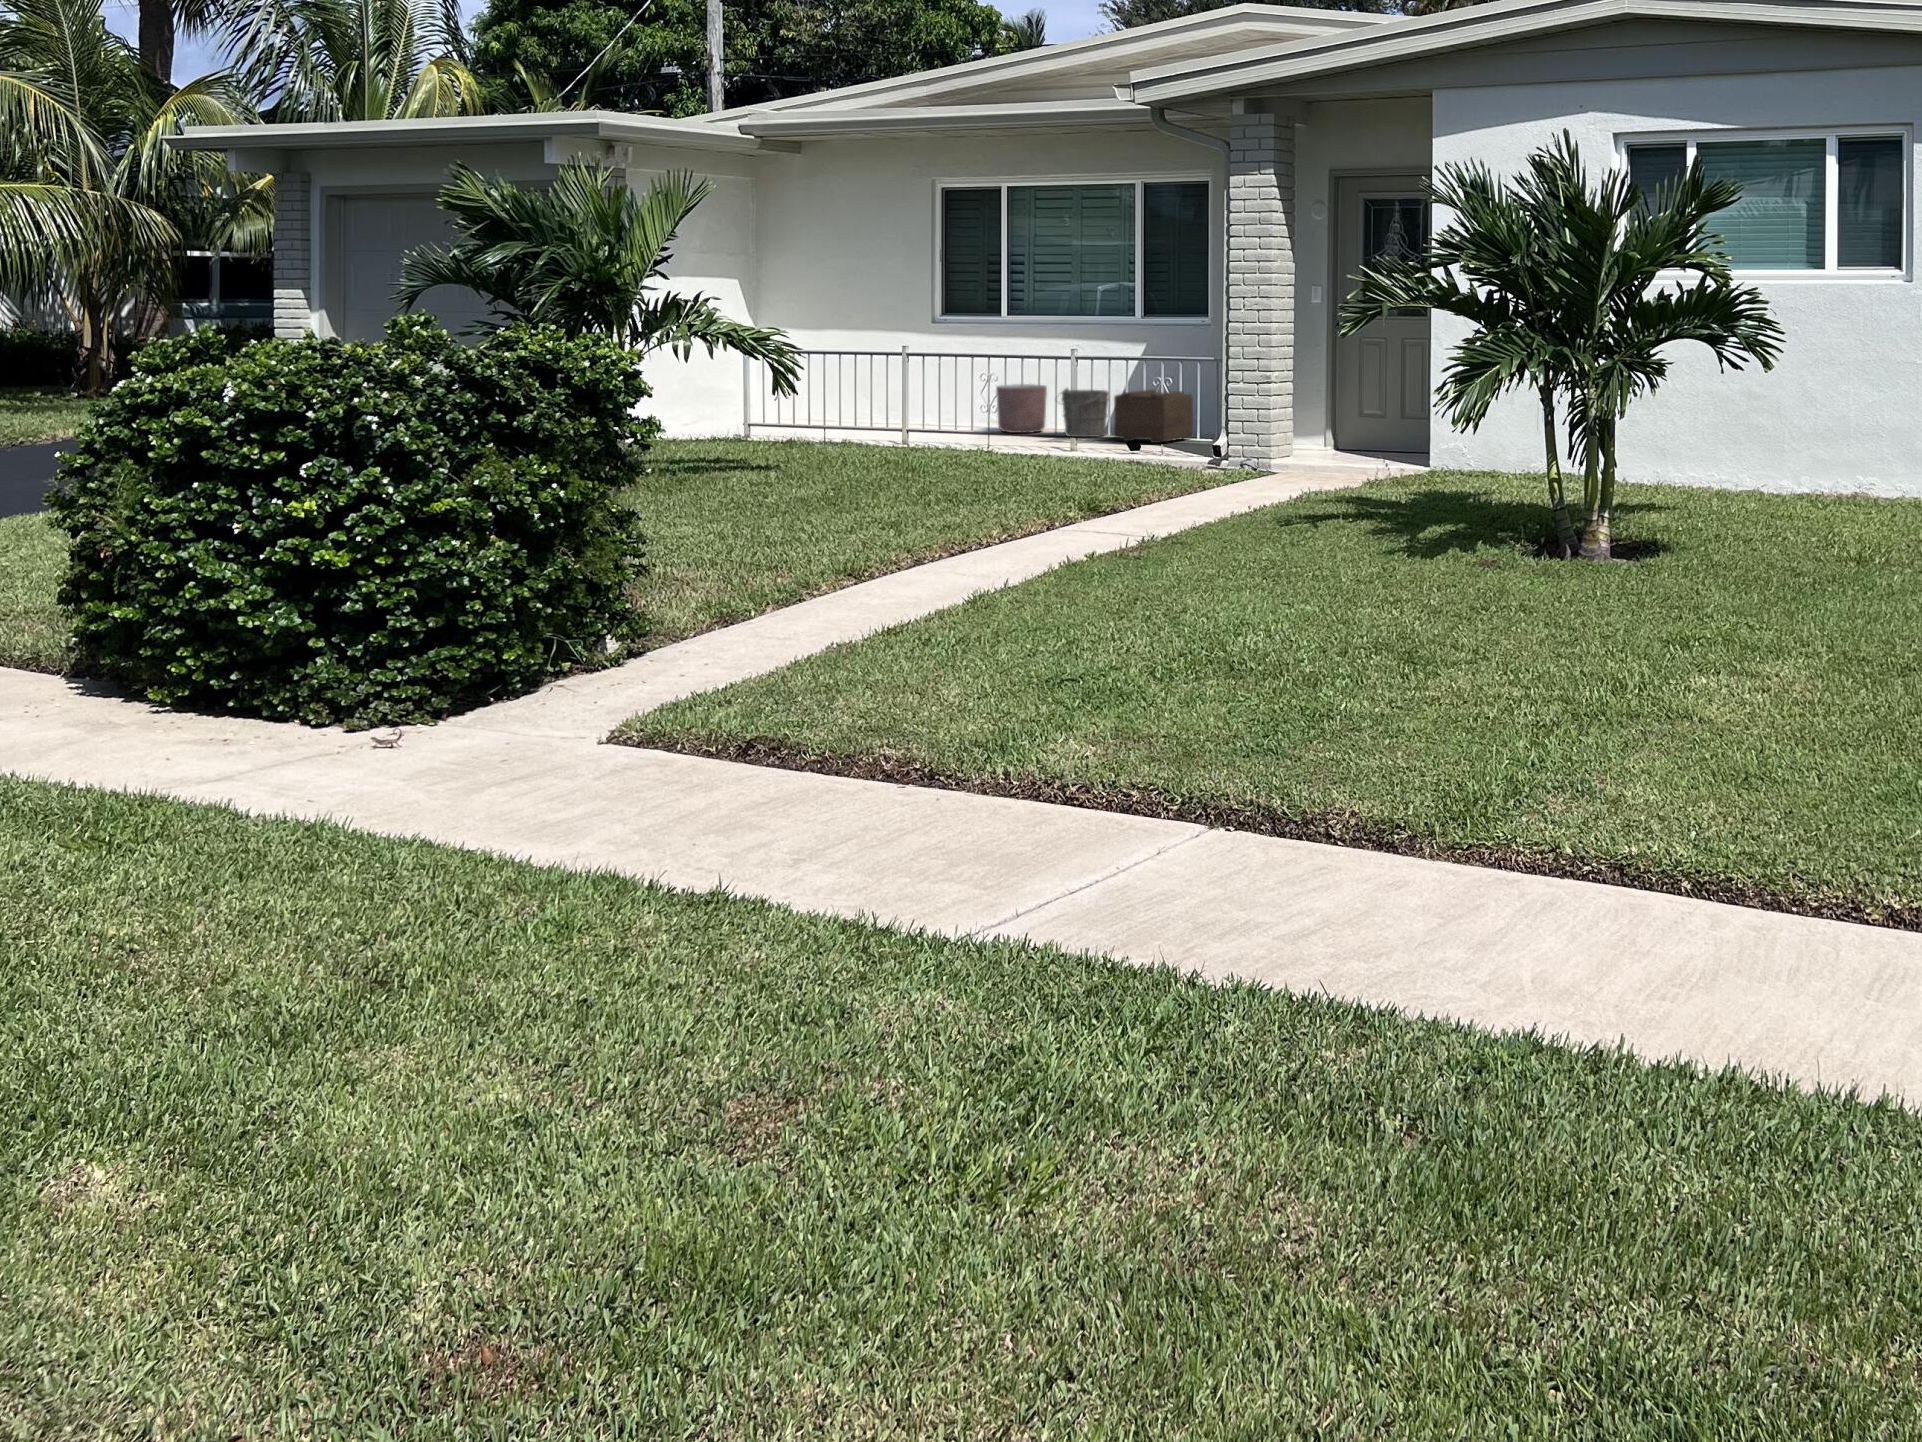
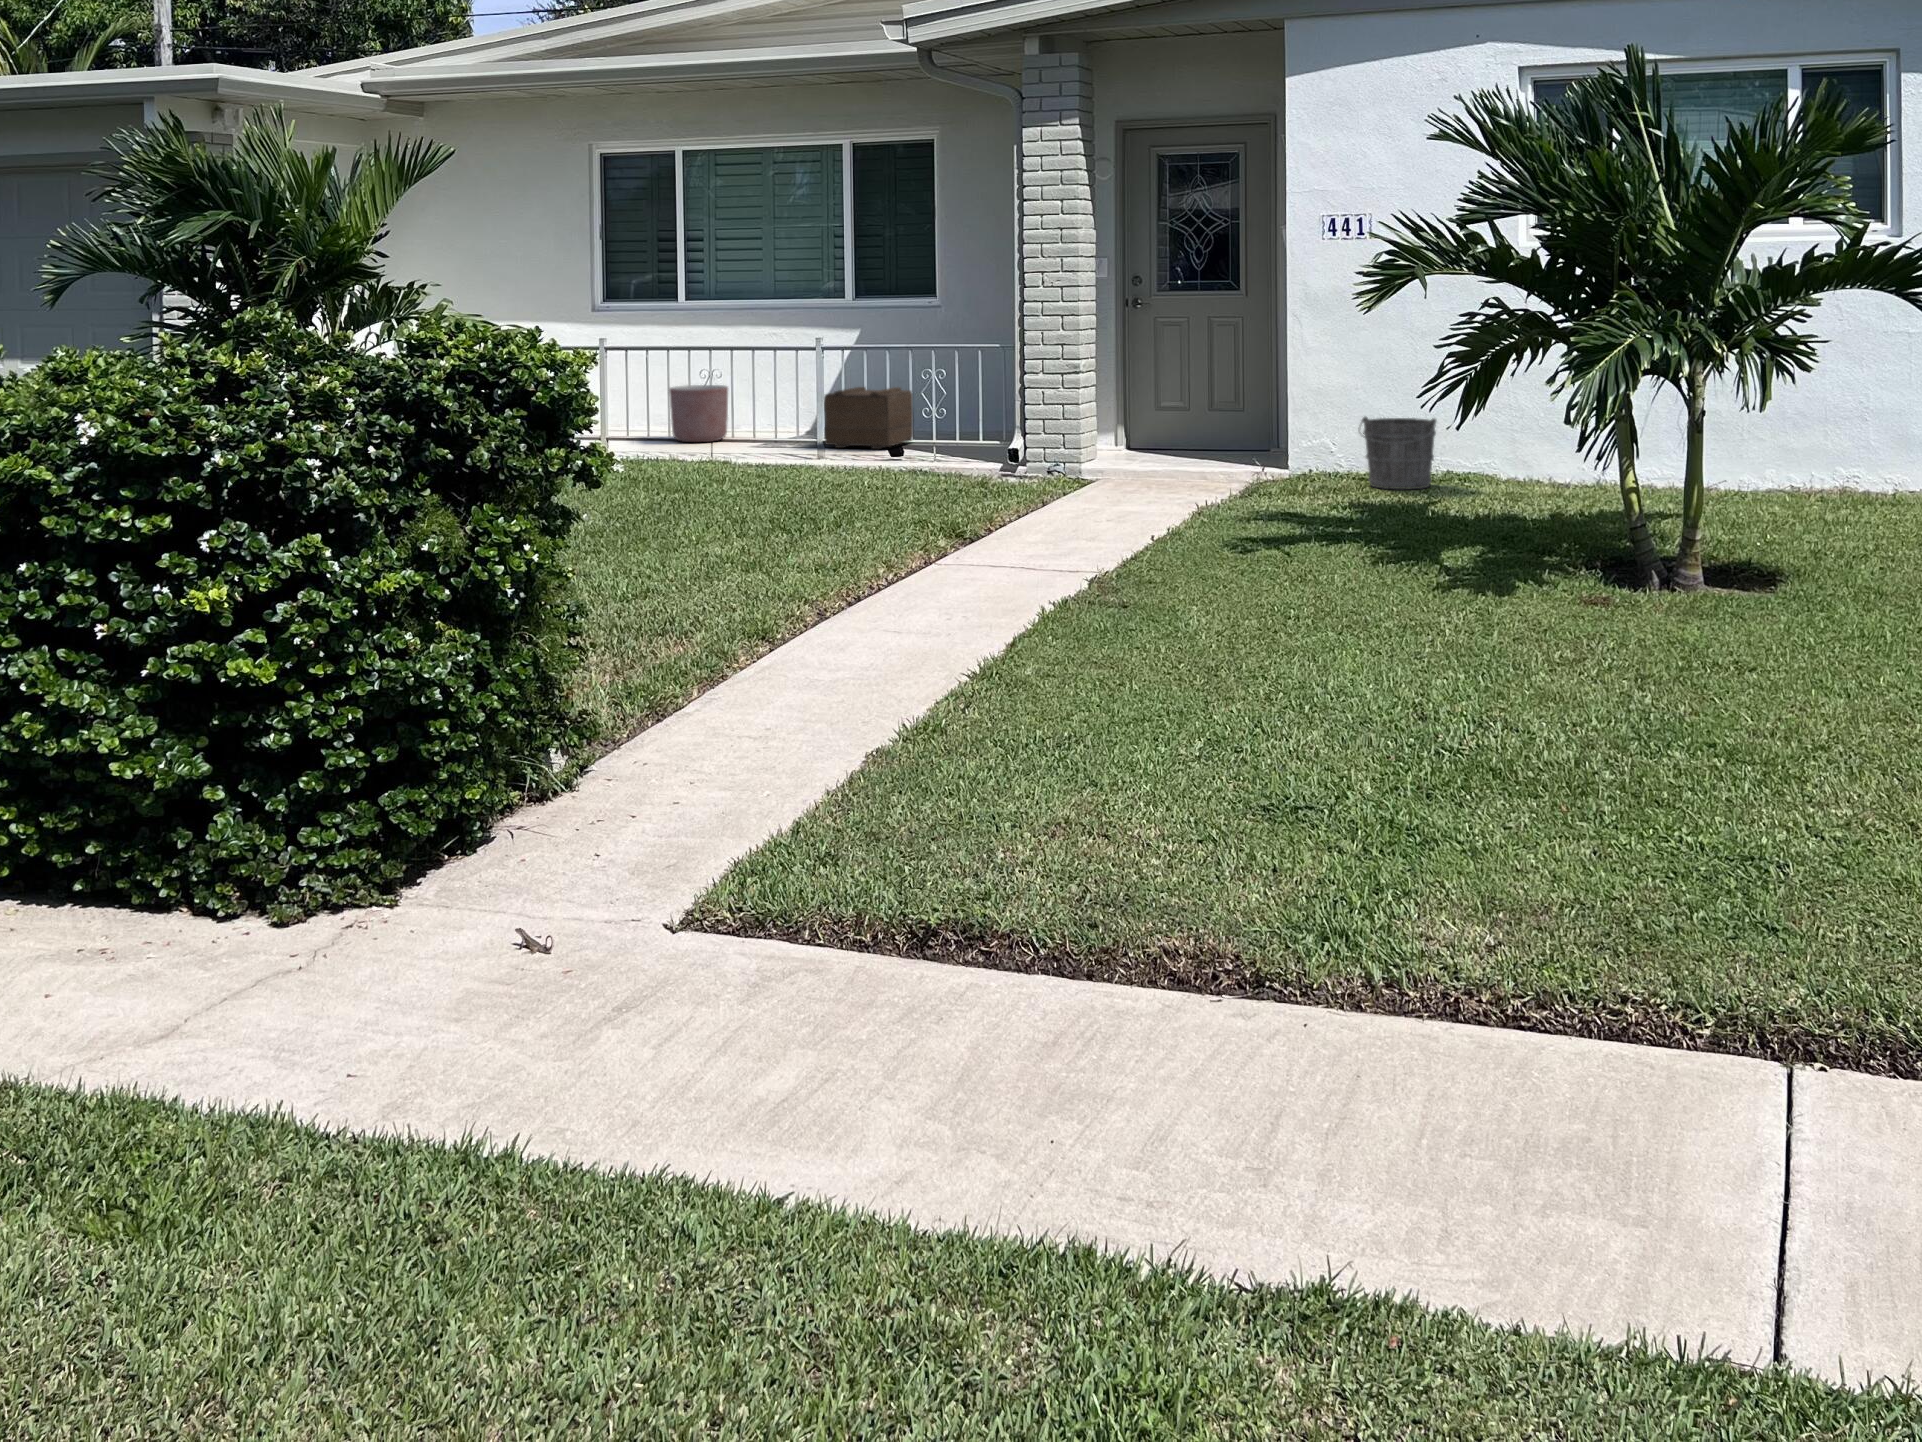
bucket: present [1061,388,1109,437] -> present [1358,417,1436,489]

